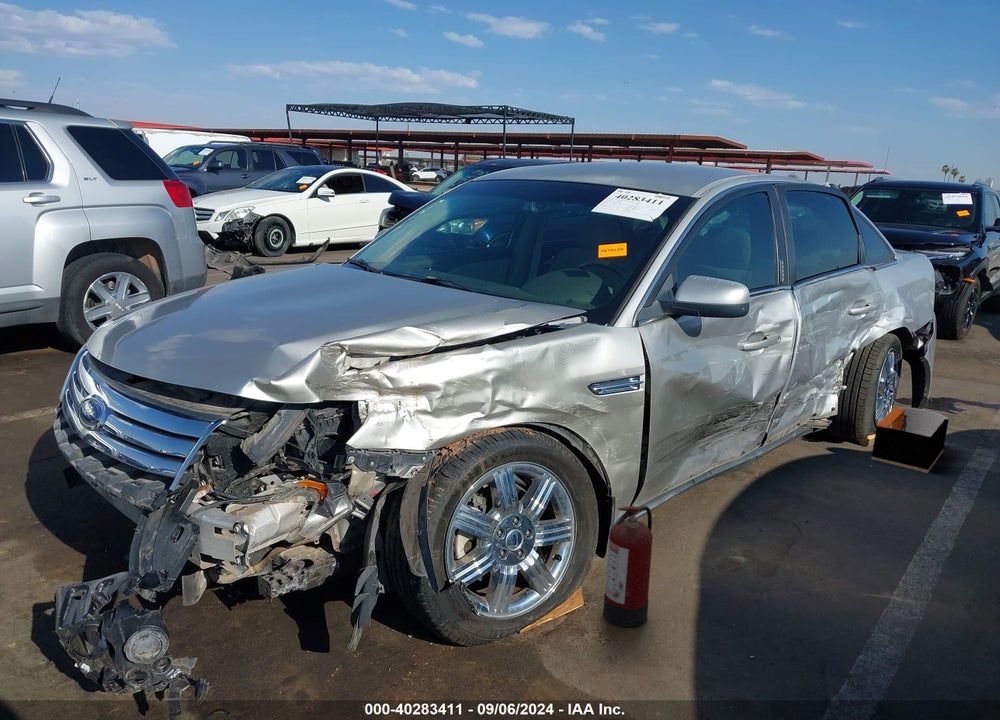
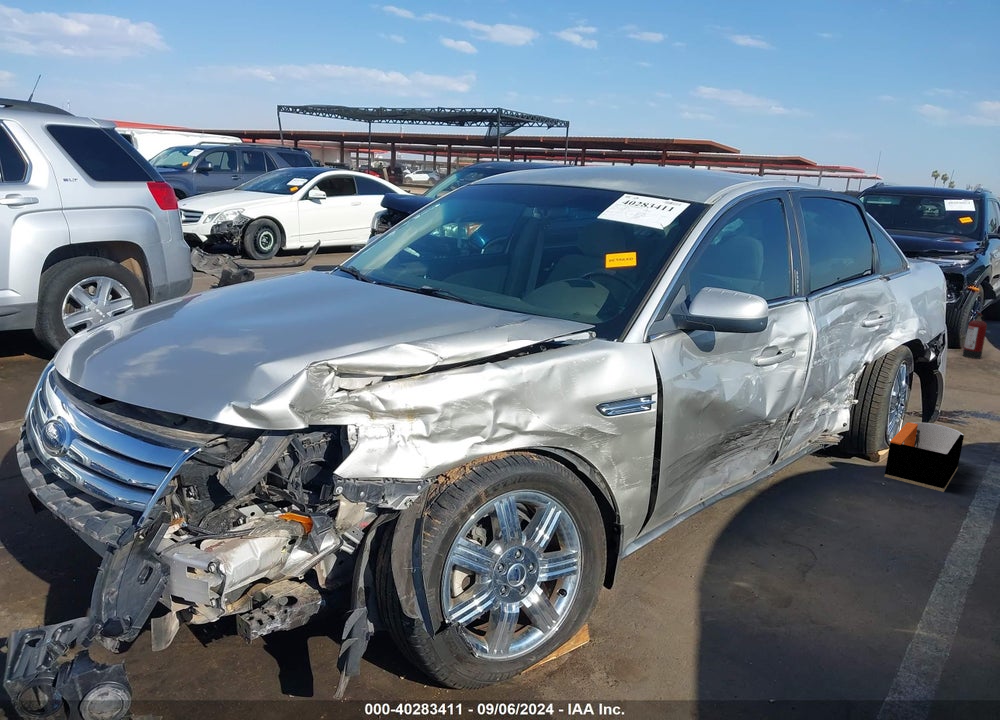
fire extinguisher: present [603,506,653,628] -> present [963,312,987,359]

